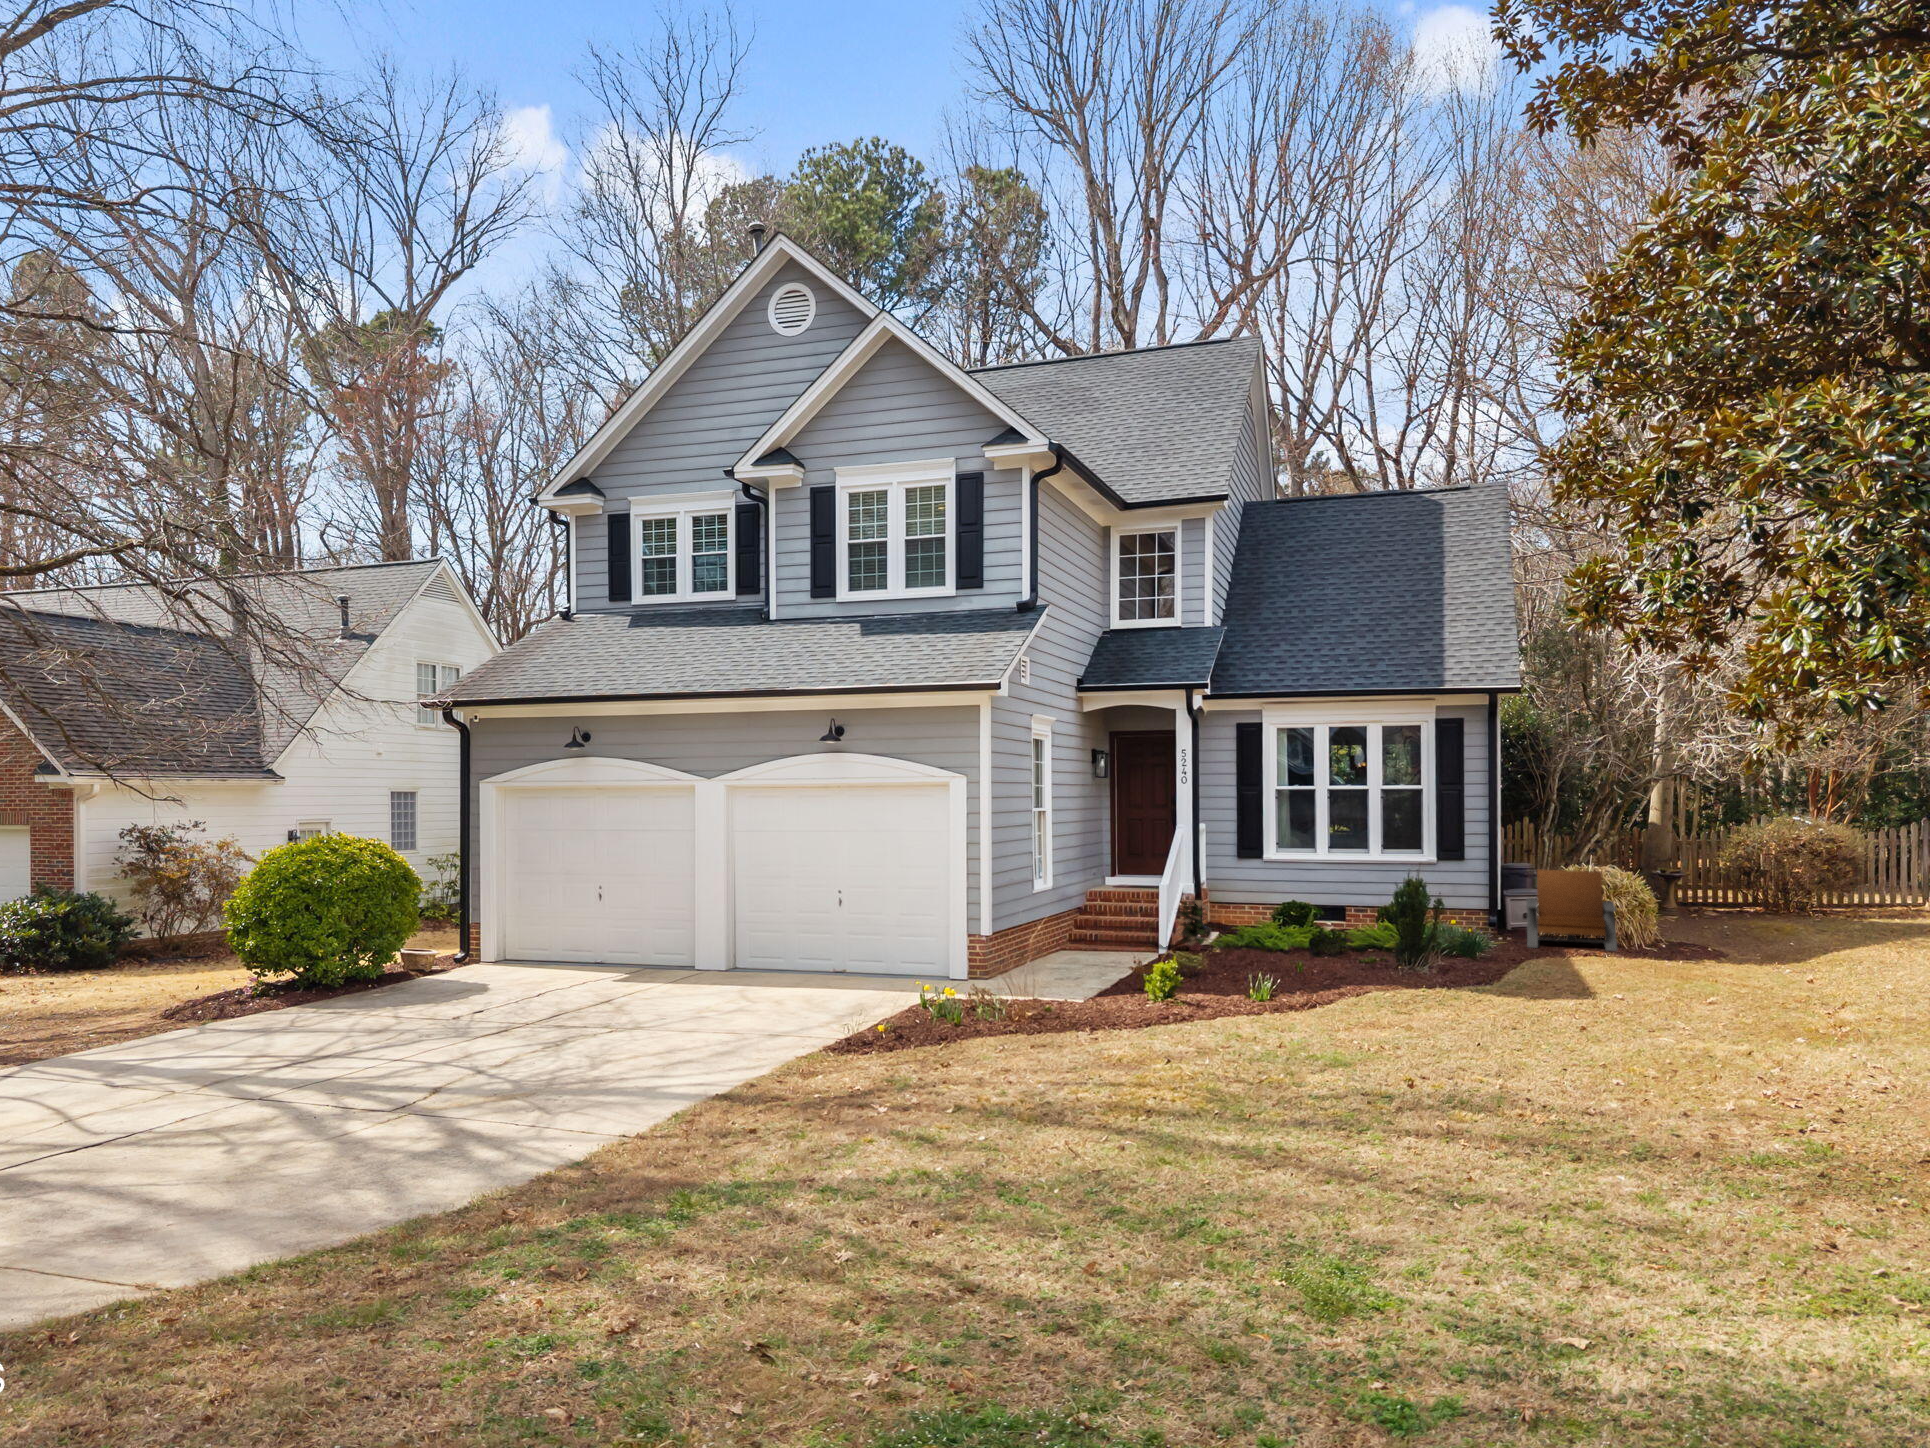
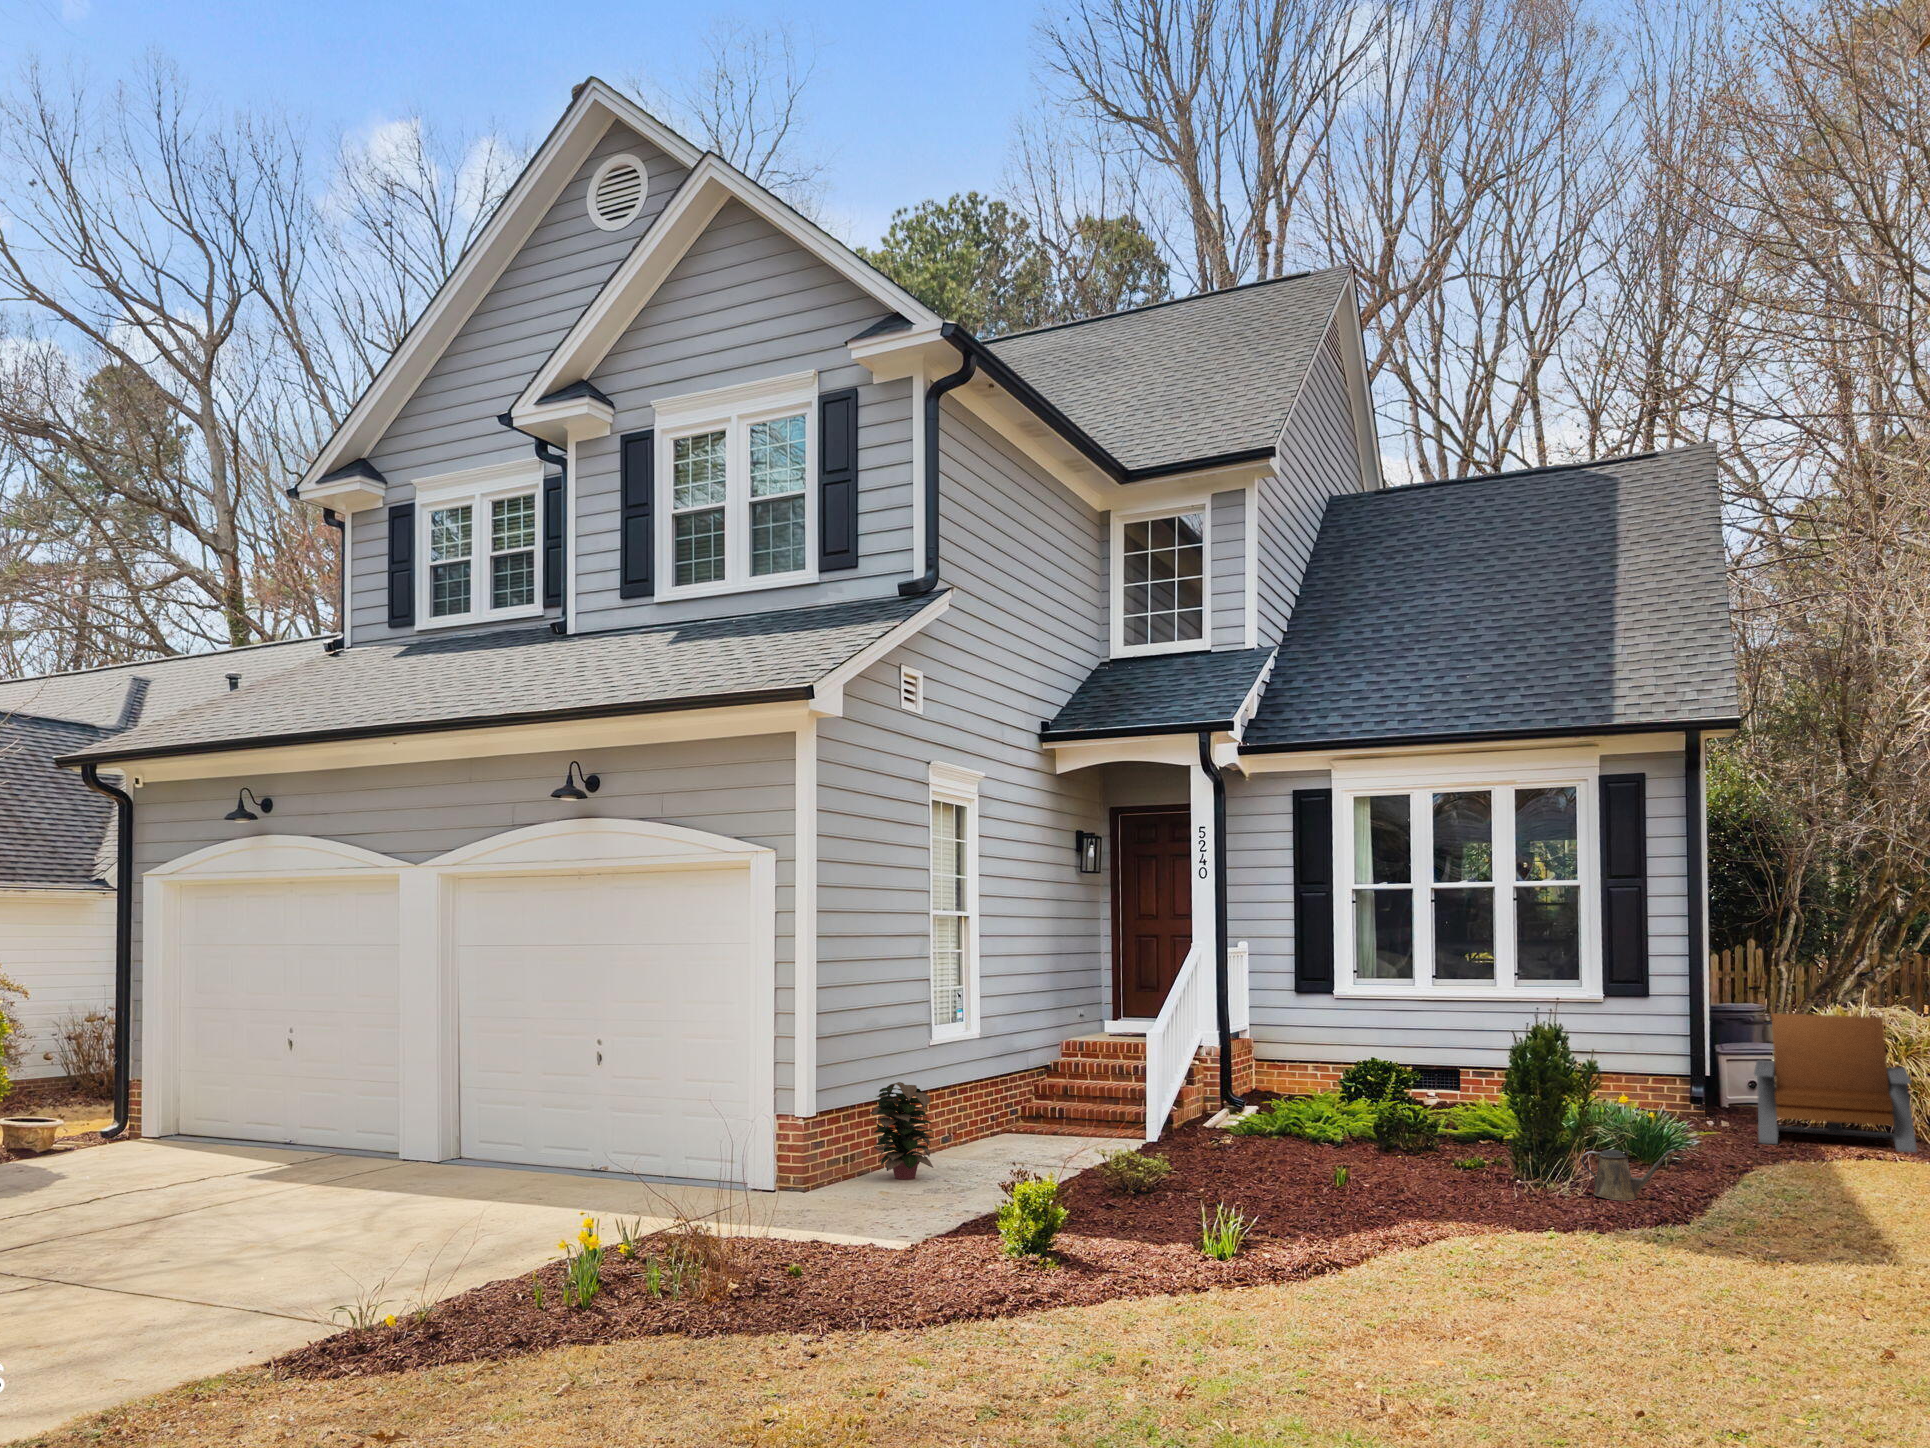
decorative plant: present [1177,900,1209,951] -> present [869,1082,934,1179]
watering can: none [1435,949,1488,979] -> present [1581,1149,1675,1201]

